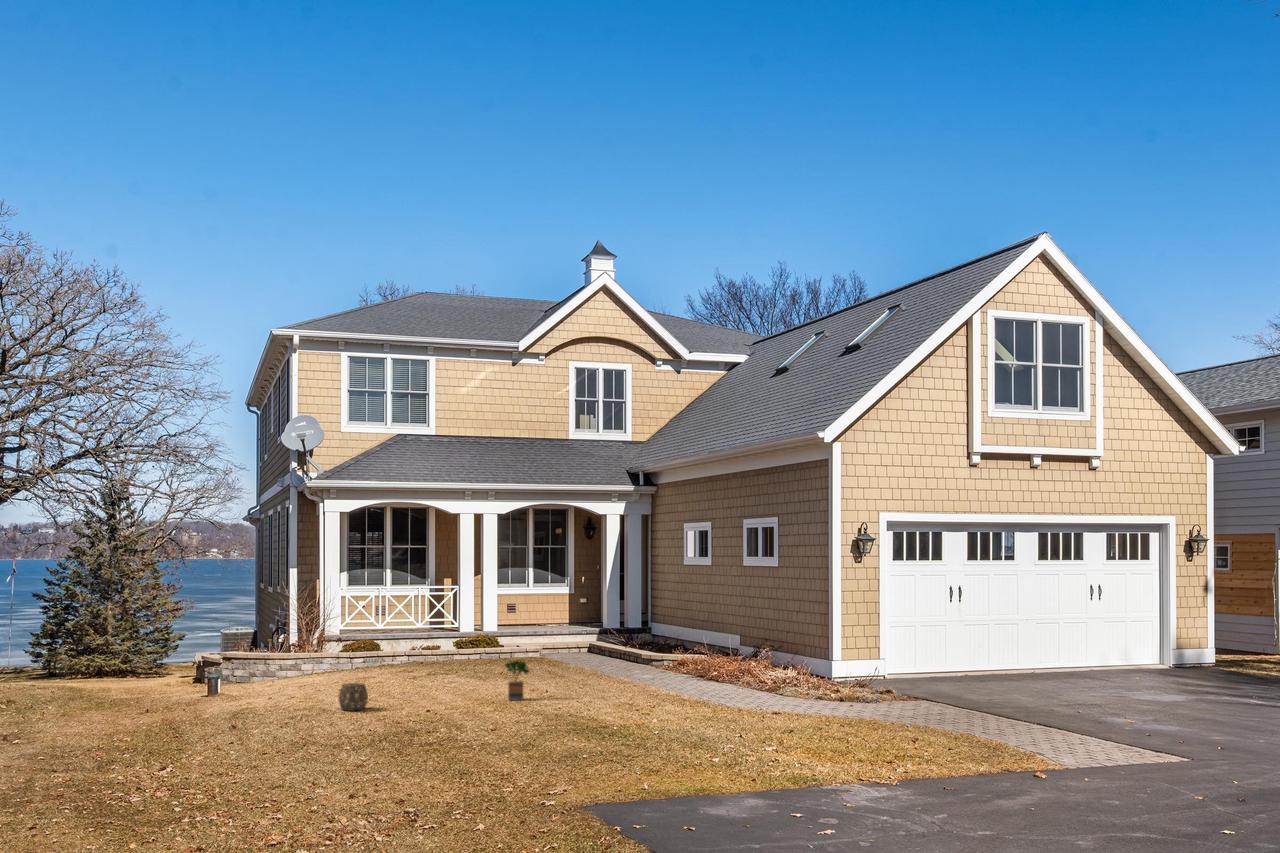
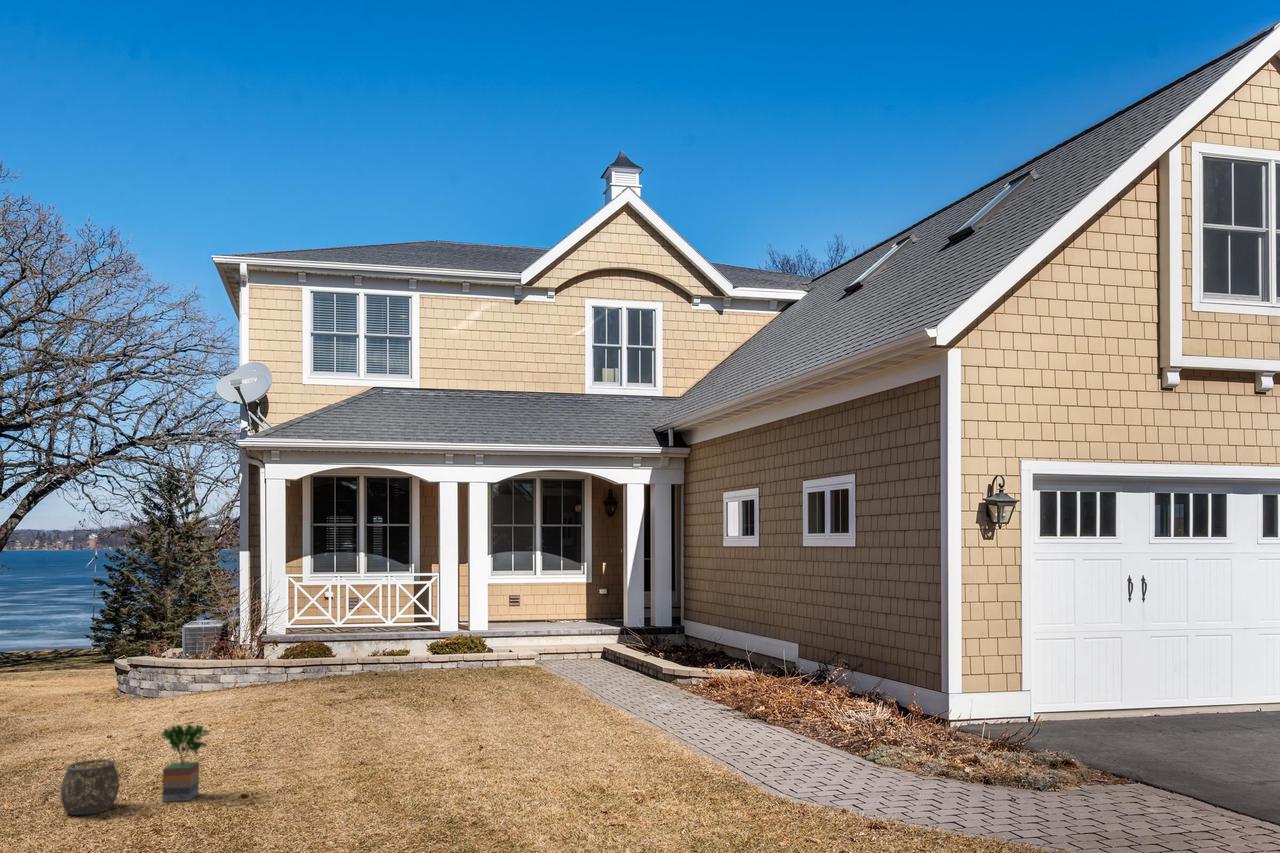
potted tree: present [505,661,529,701] -> present [162,724,208,802]

